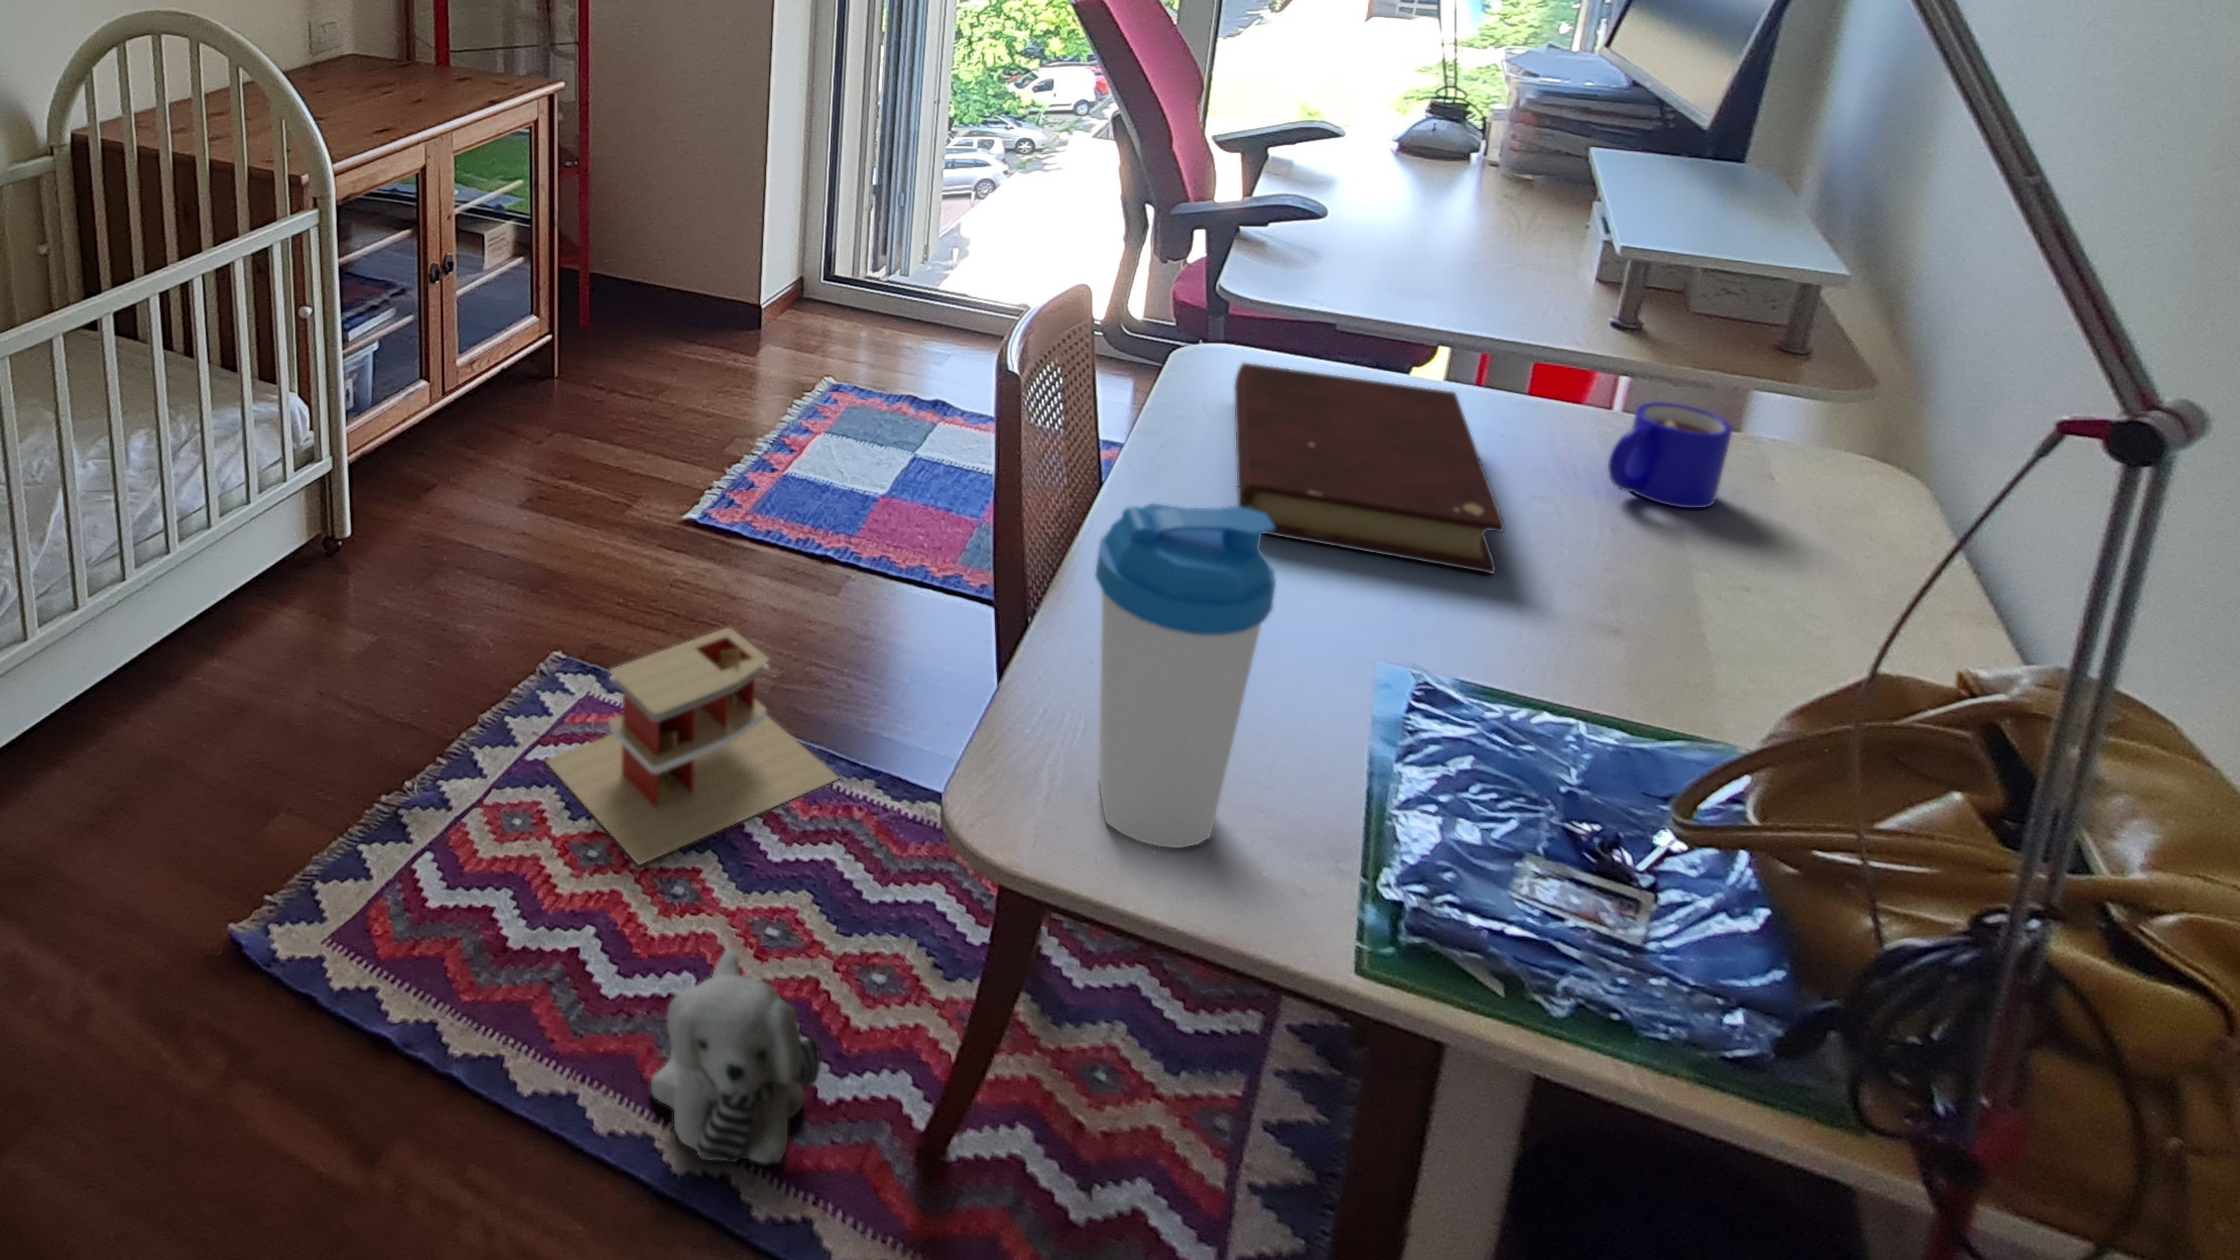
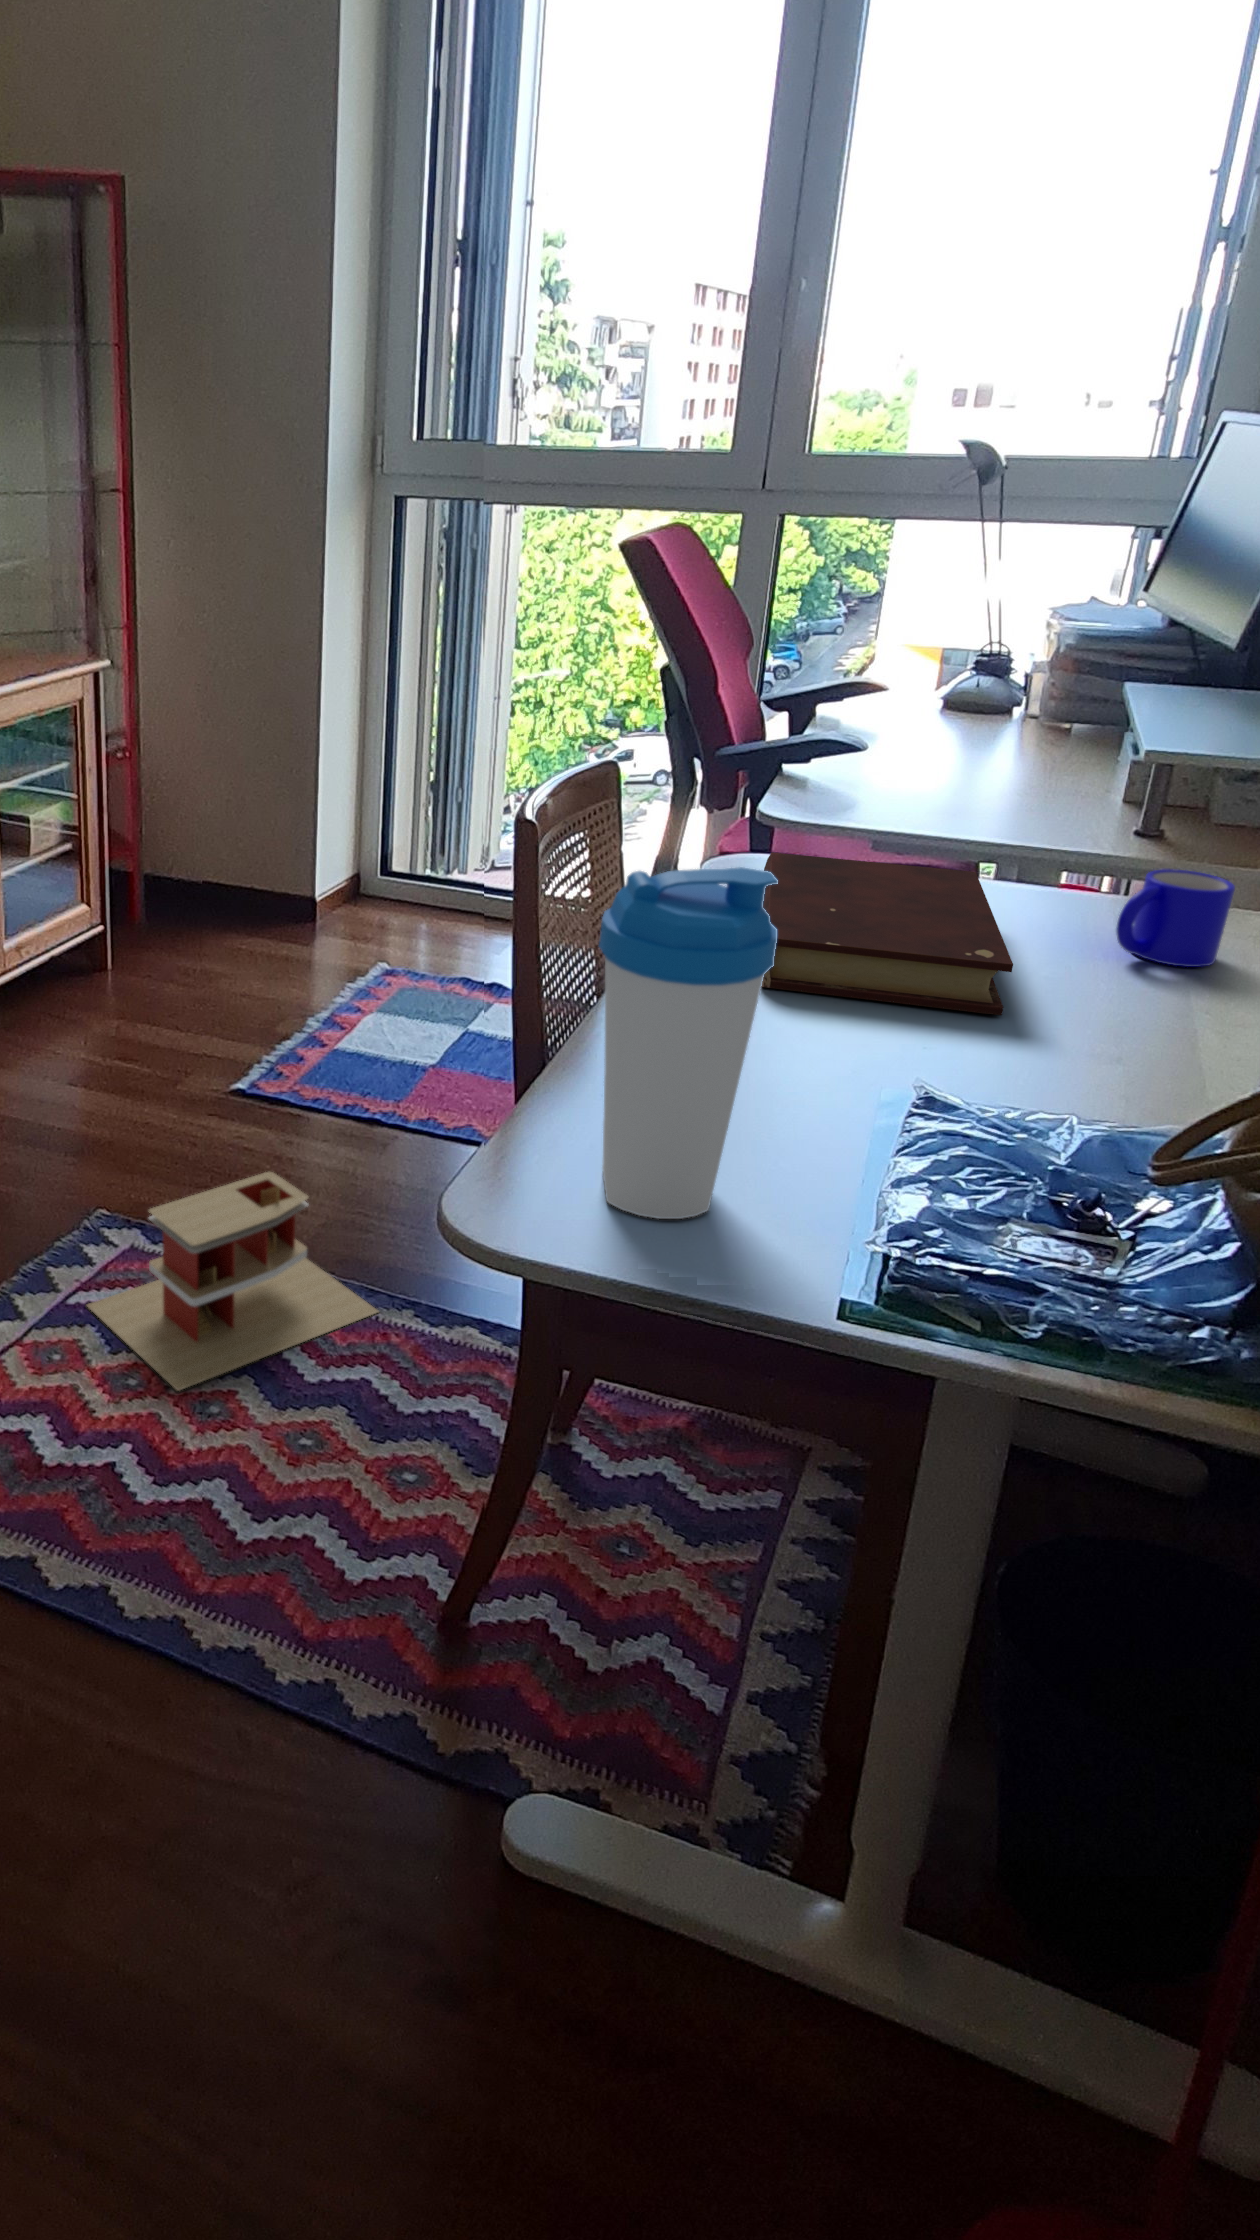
plush toy: present [651,949,821,1163] -> none [184,1454,349,1635]

